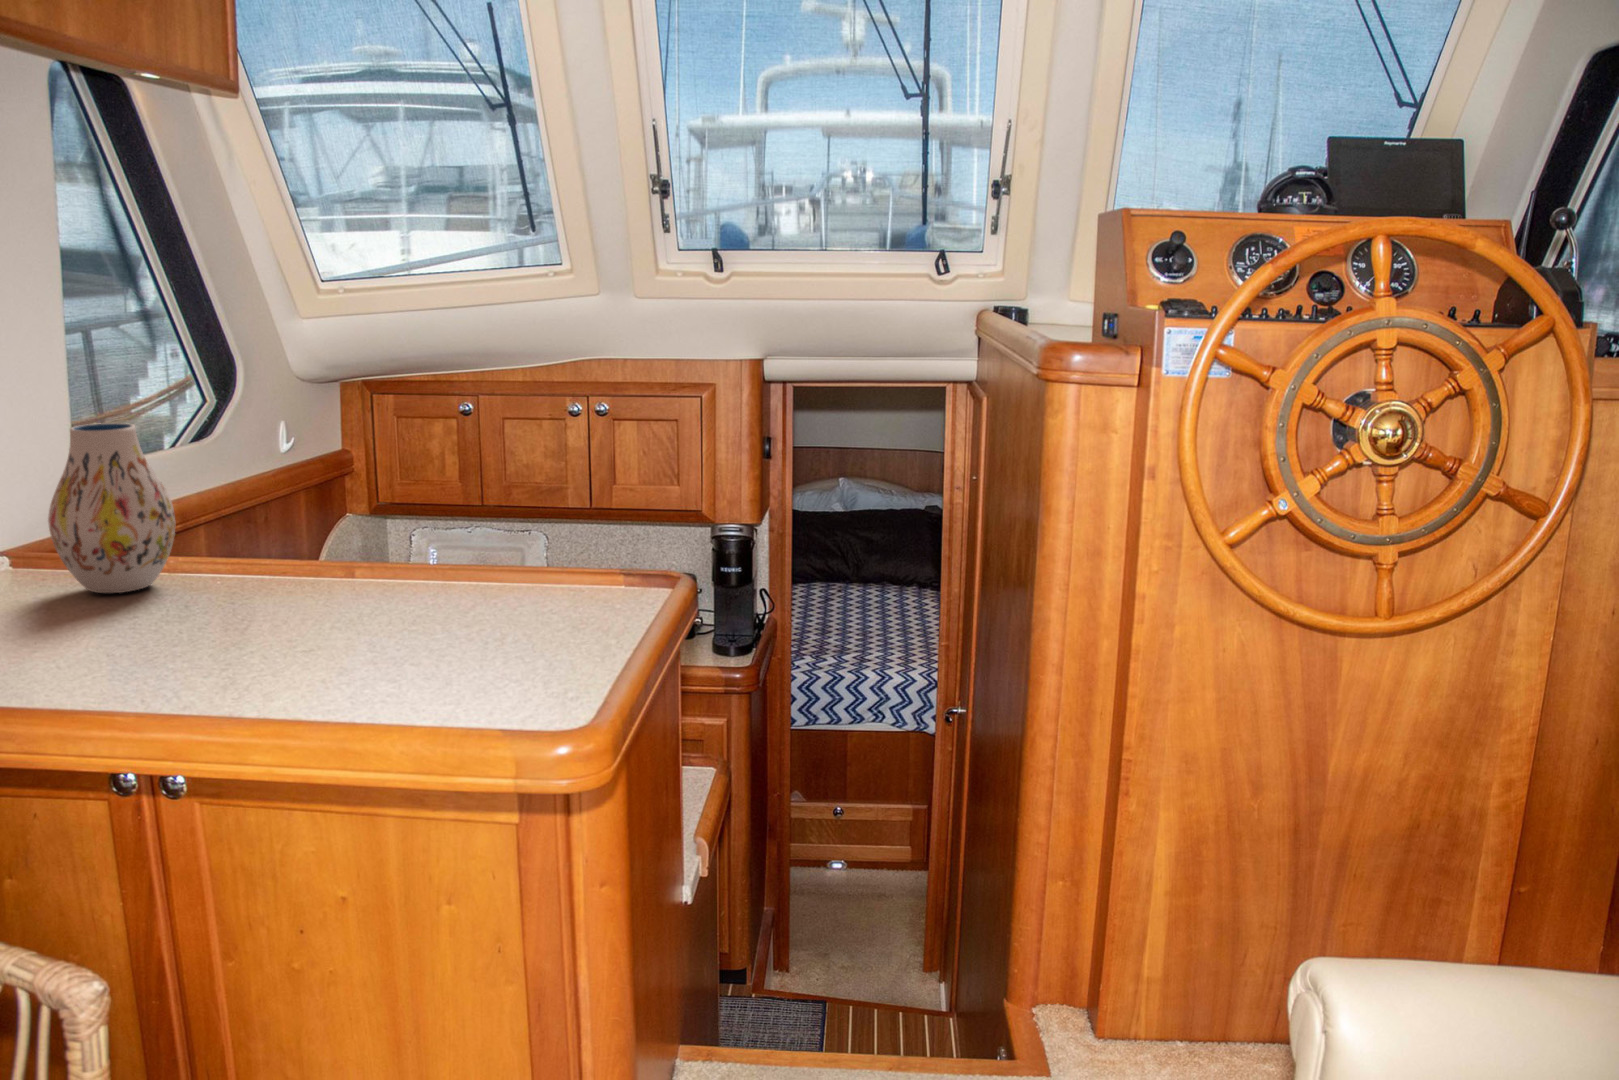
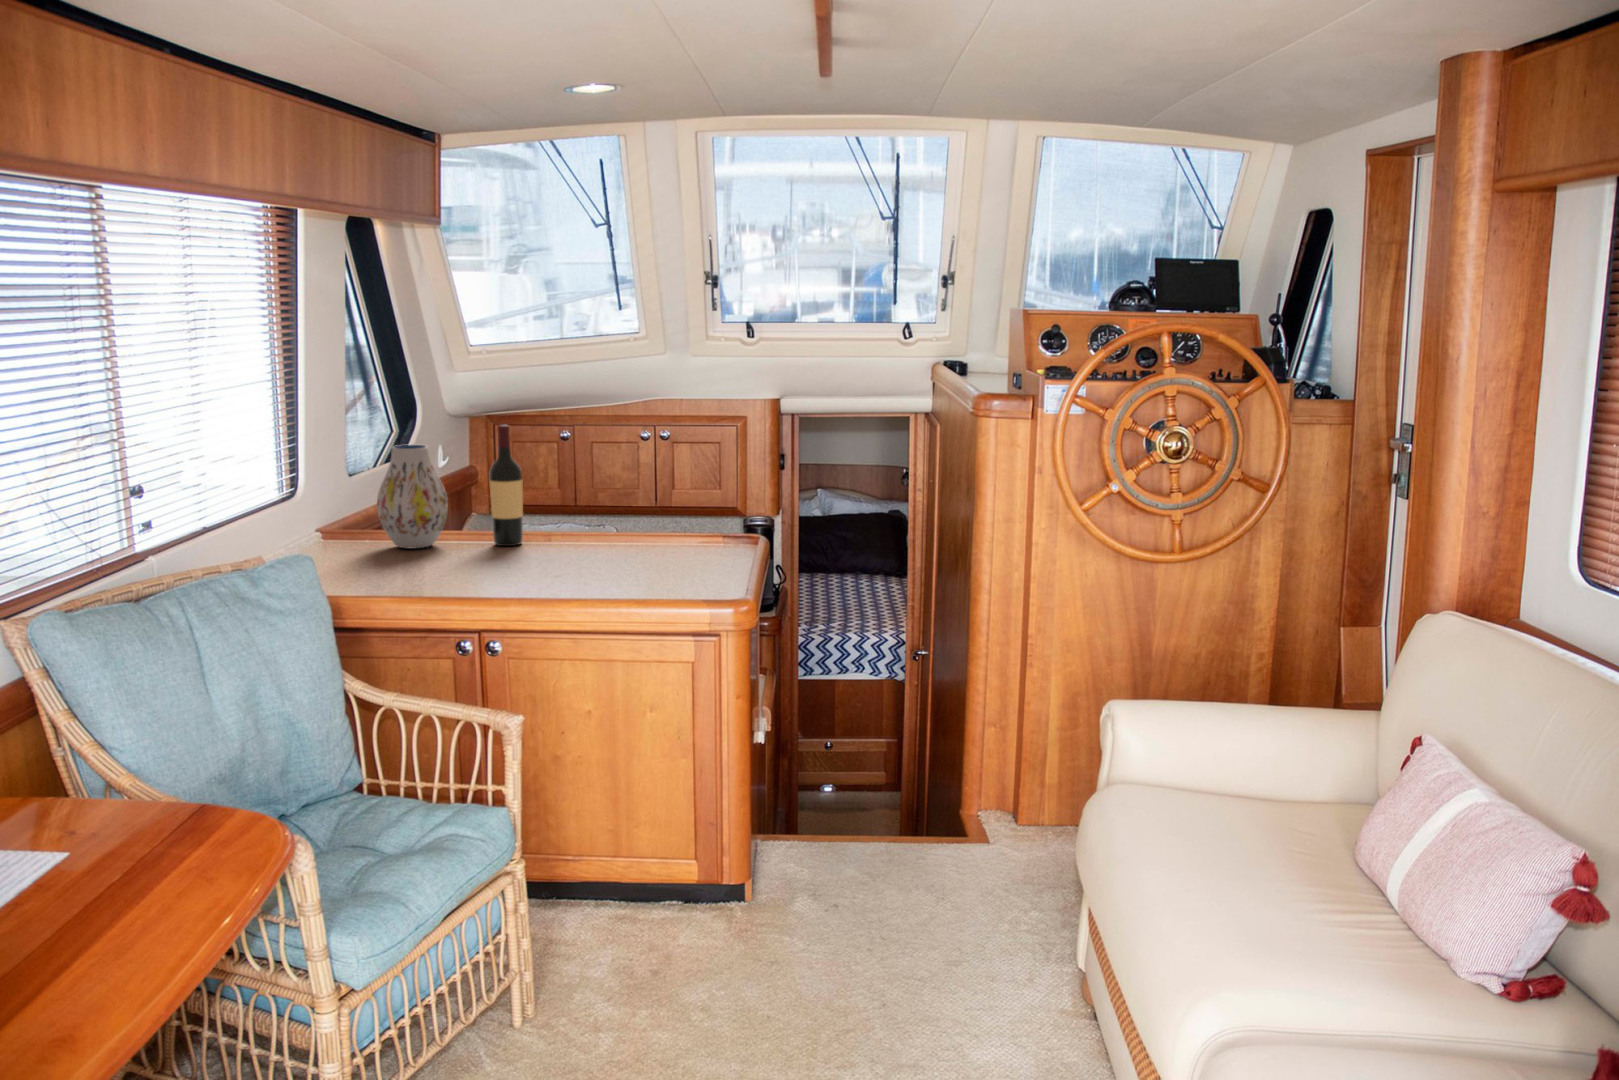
wine bottle: none [235,392,297,590] -> present [489,425,523,546]

